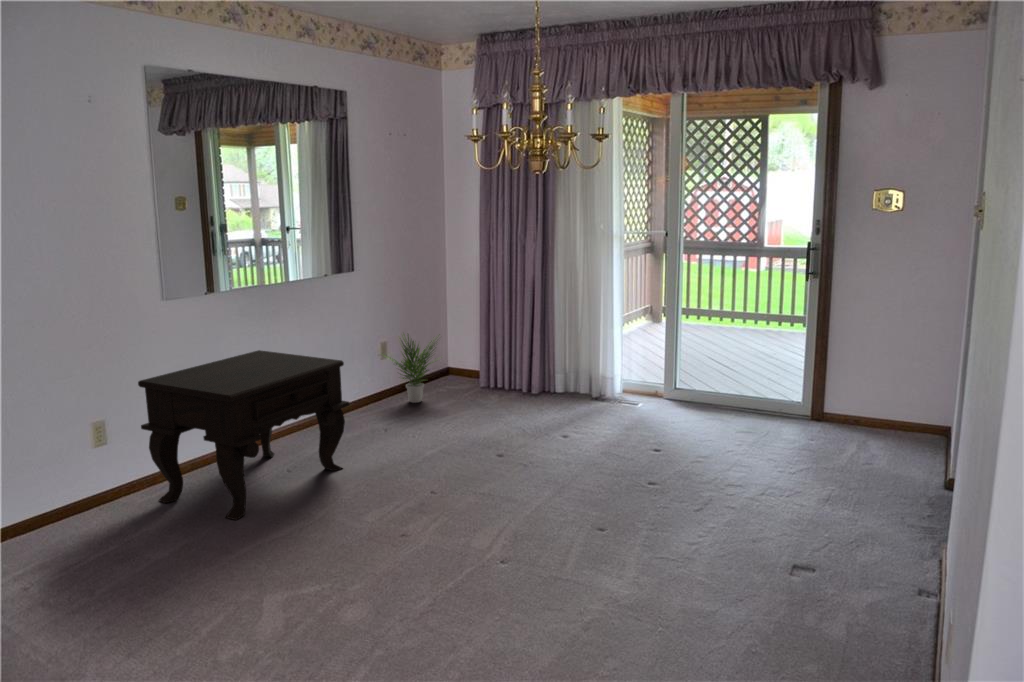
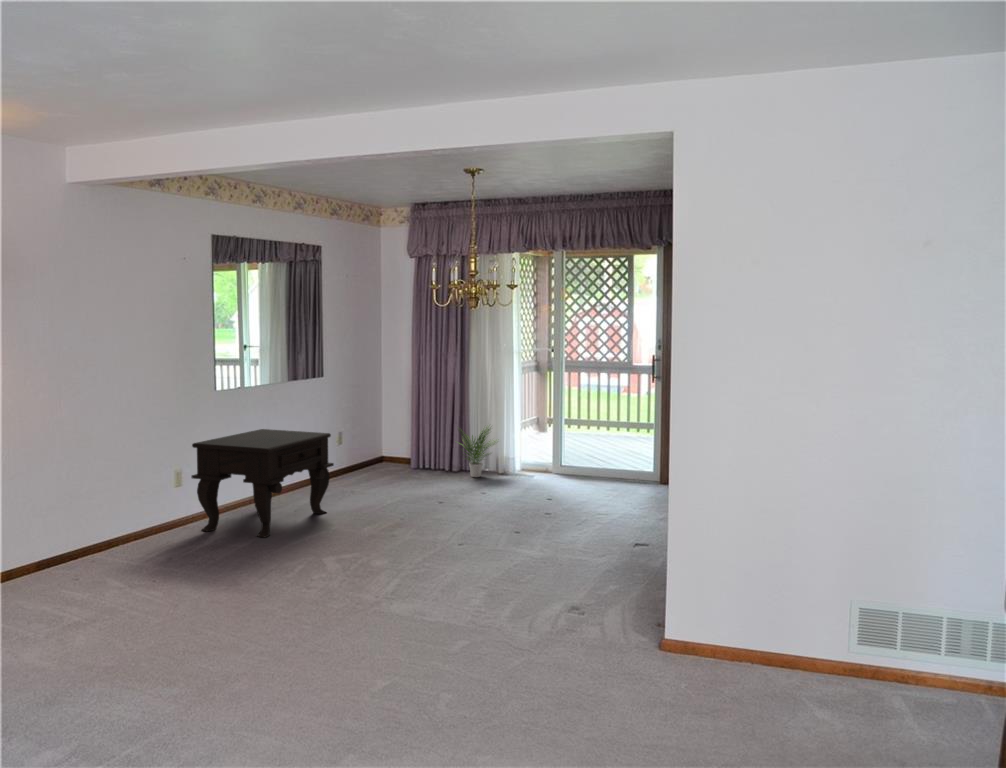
potted plant: present [388,336,434,403] -> present [462,429,495,477]

